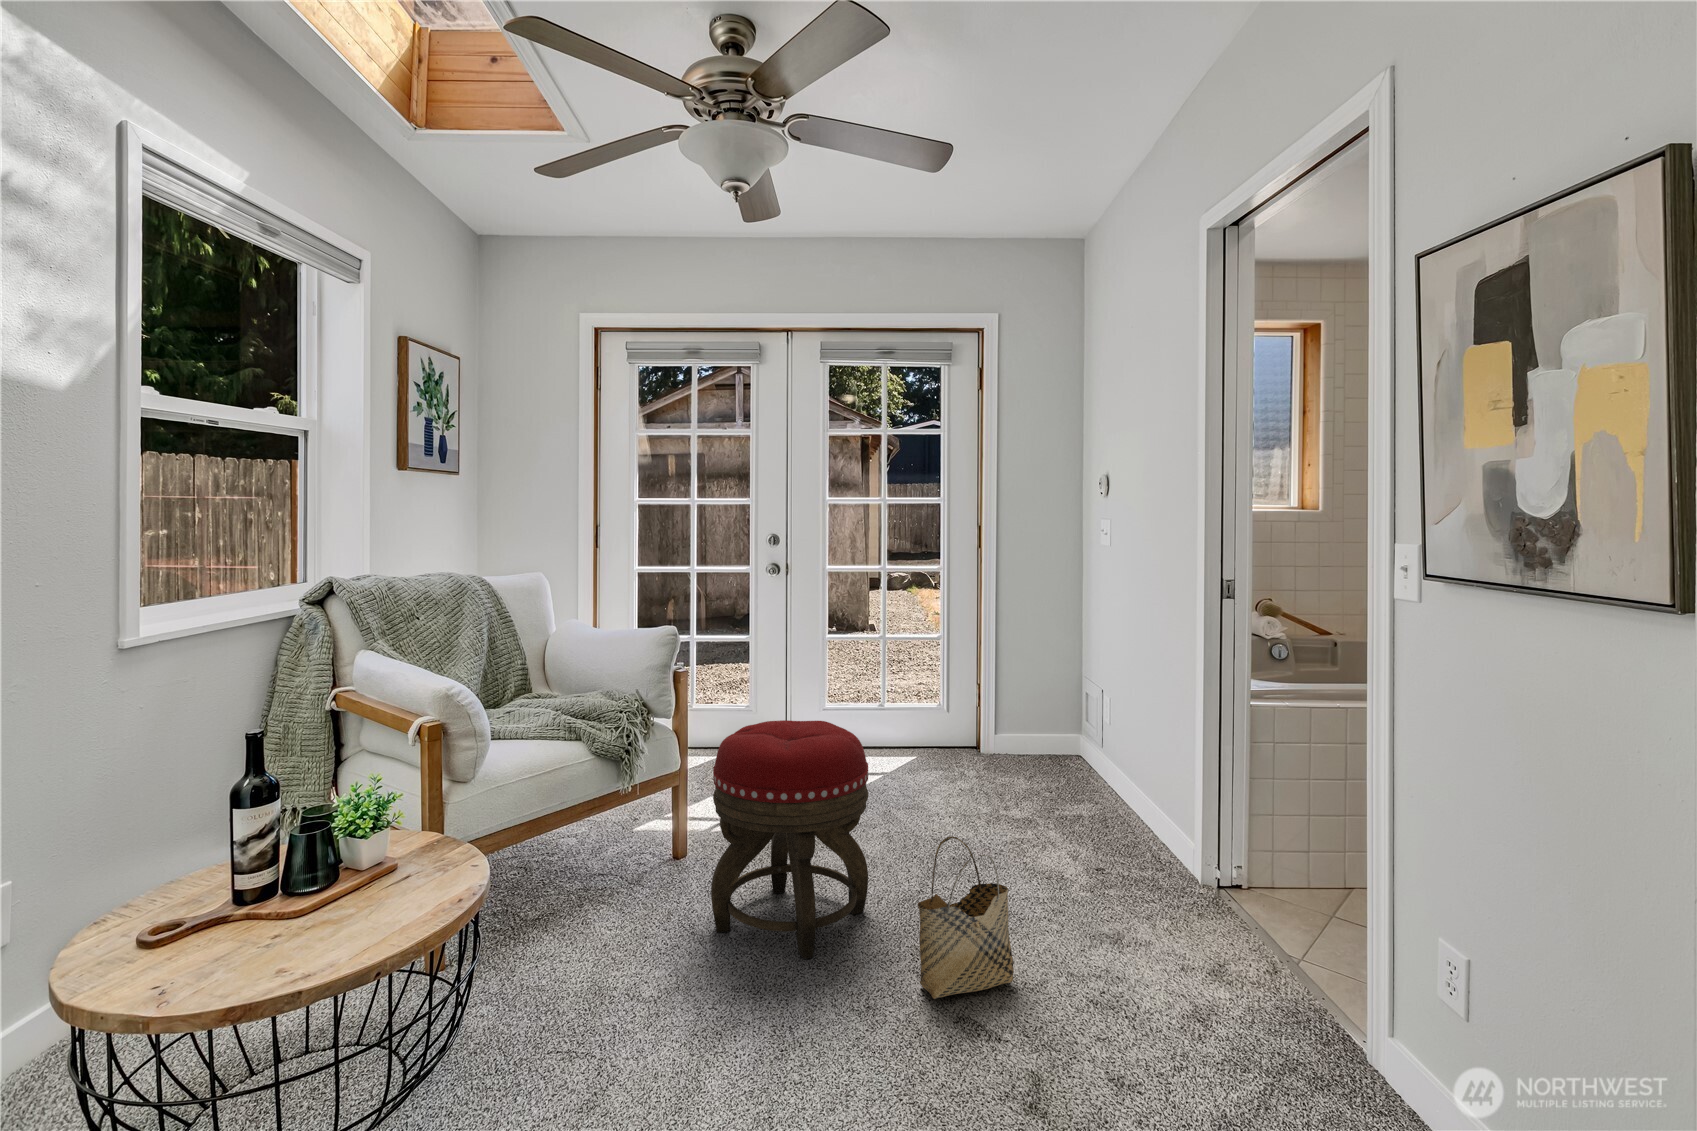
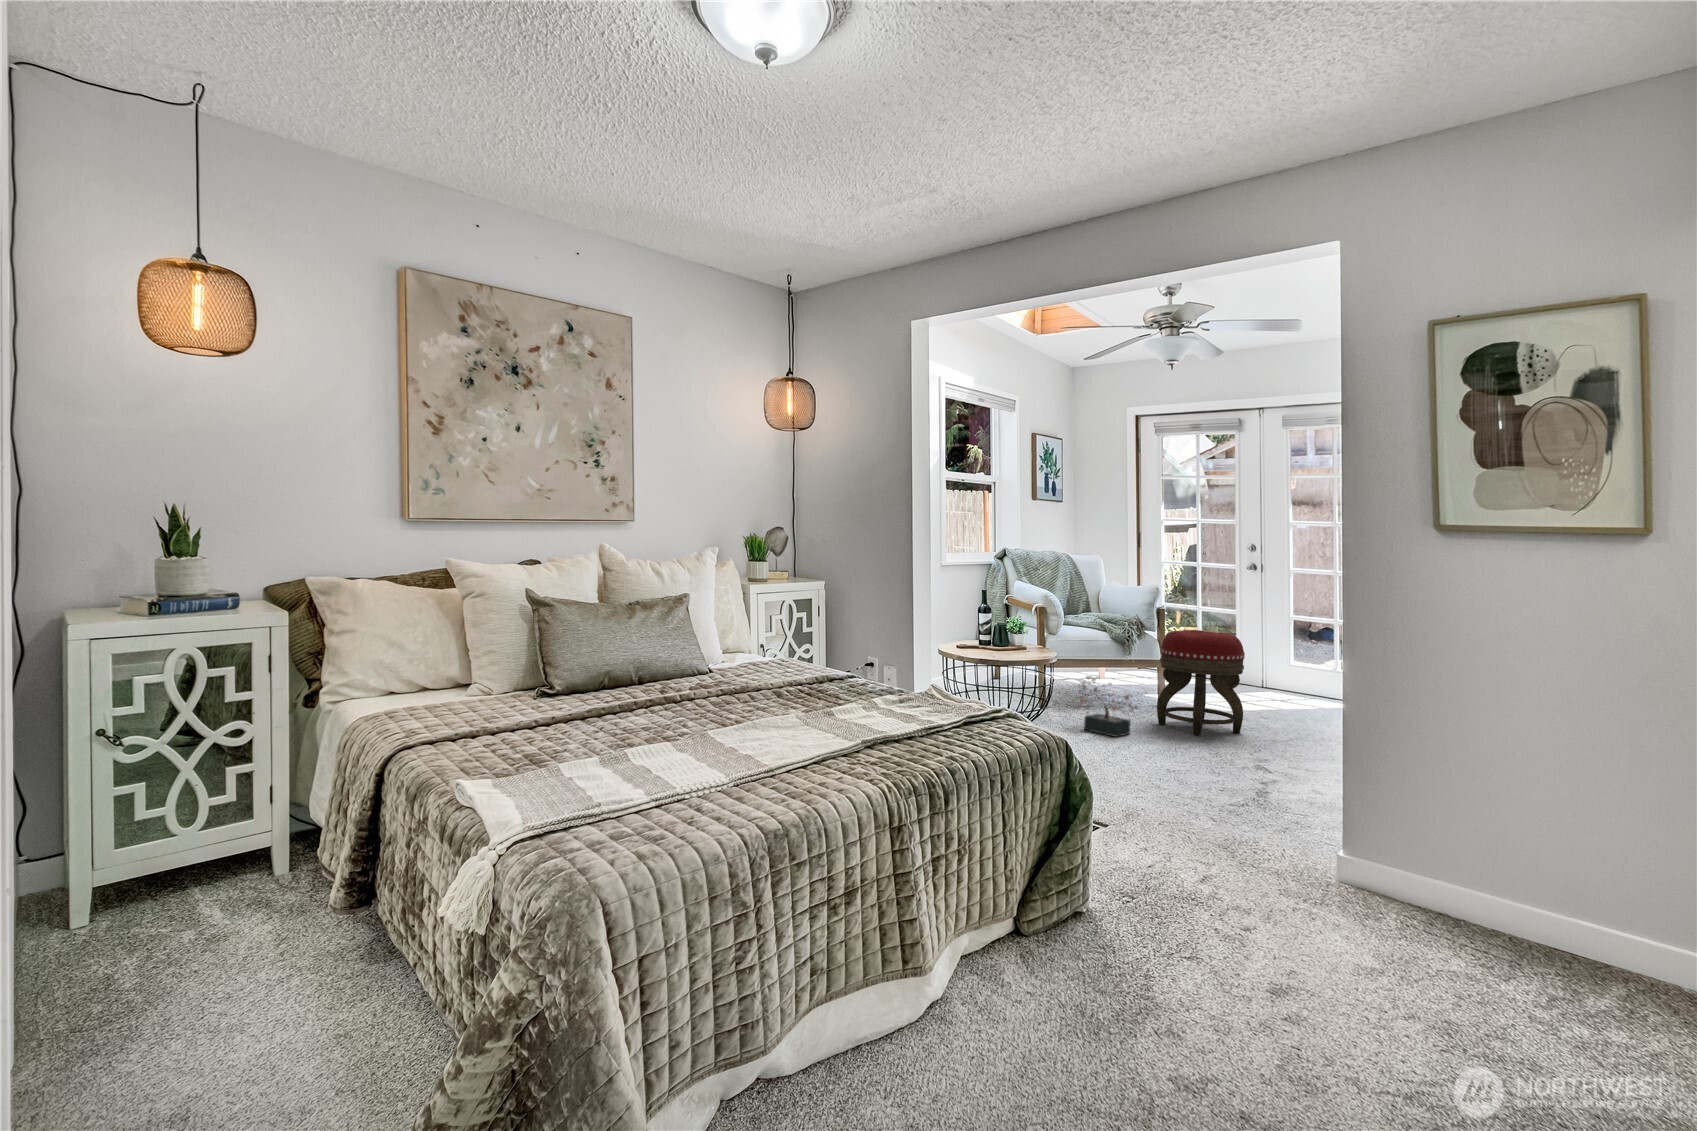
woven basket: present [918,836,1013,999] -> none [1243,683,1298,756]
decorative plant: none [537,885,702,1054] -> present [1076,676,1136,737]

